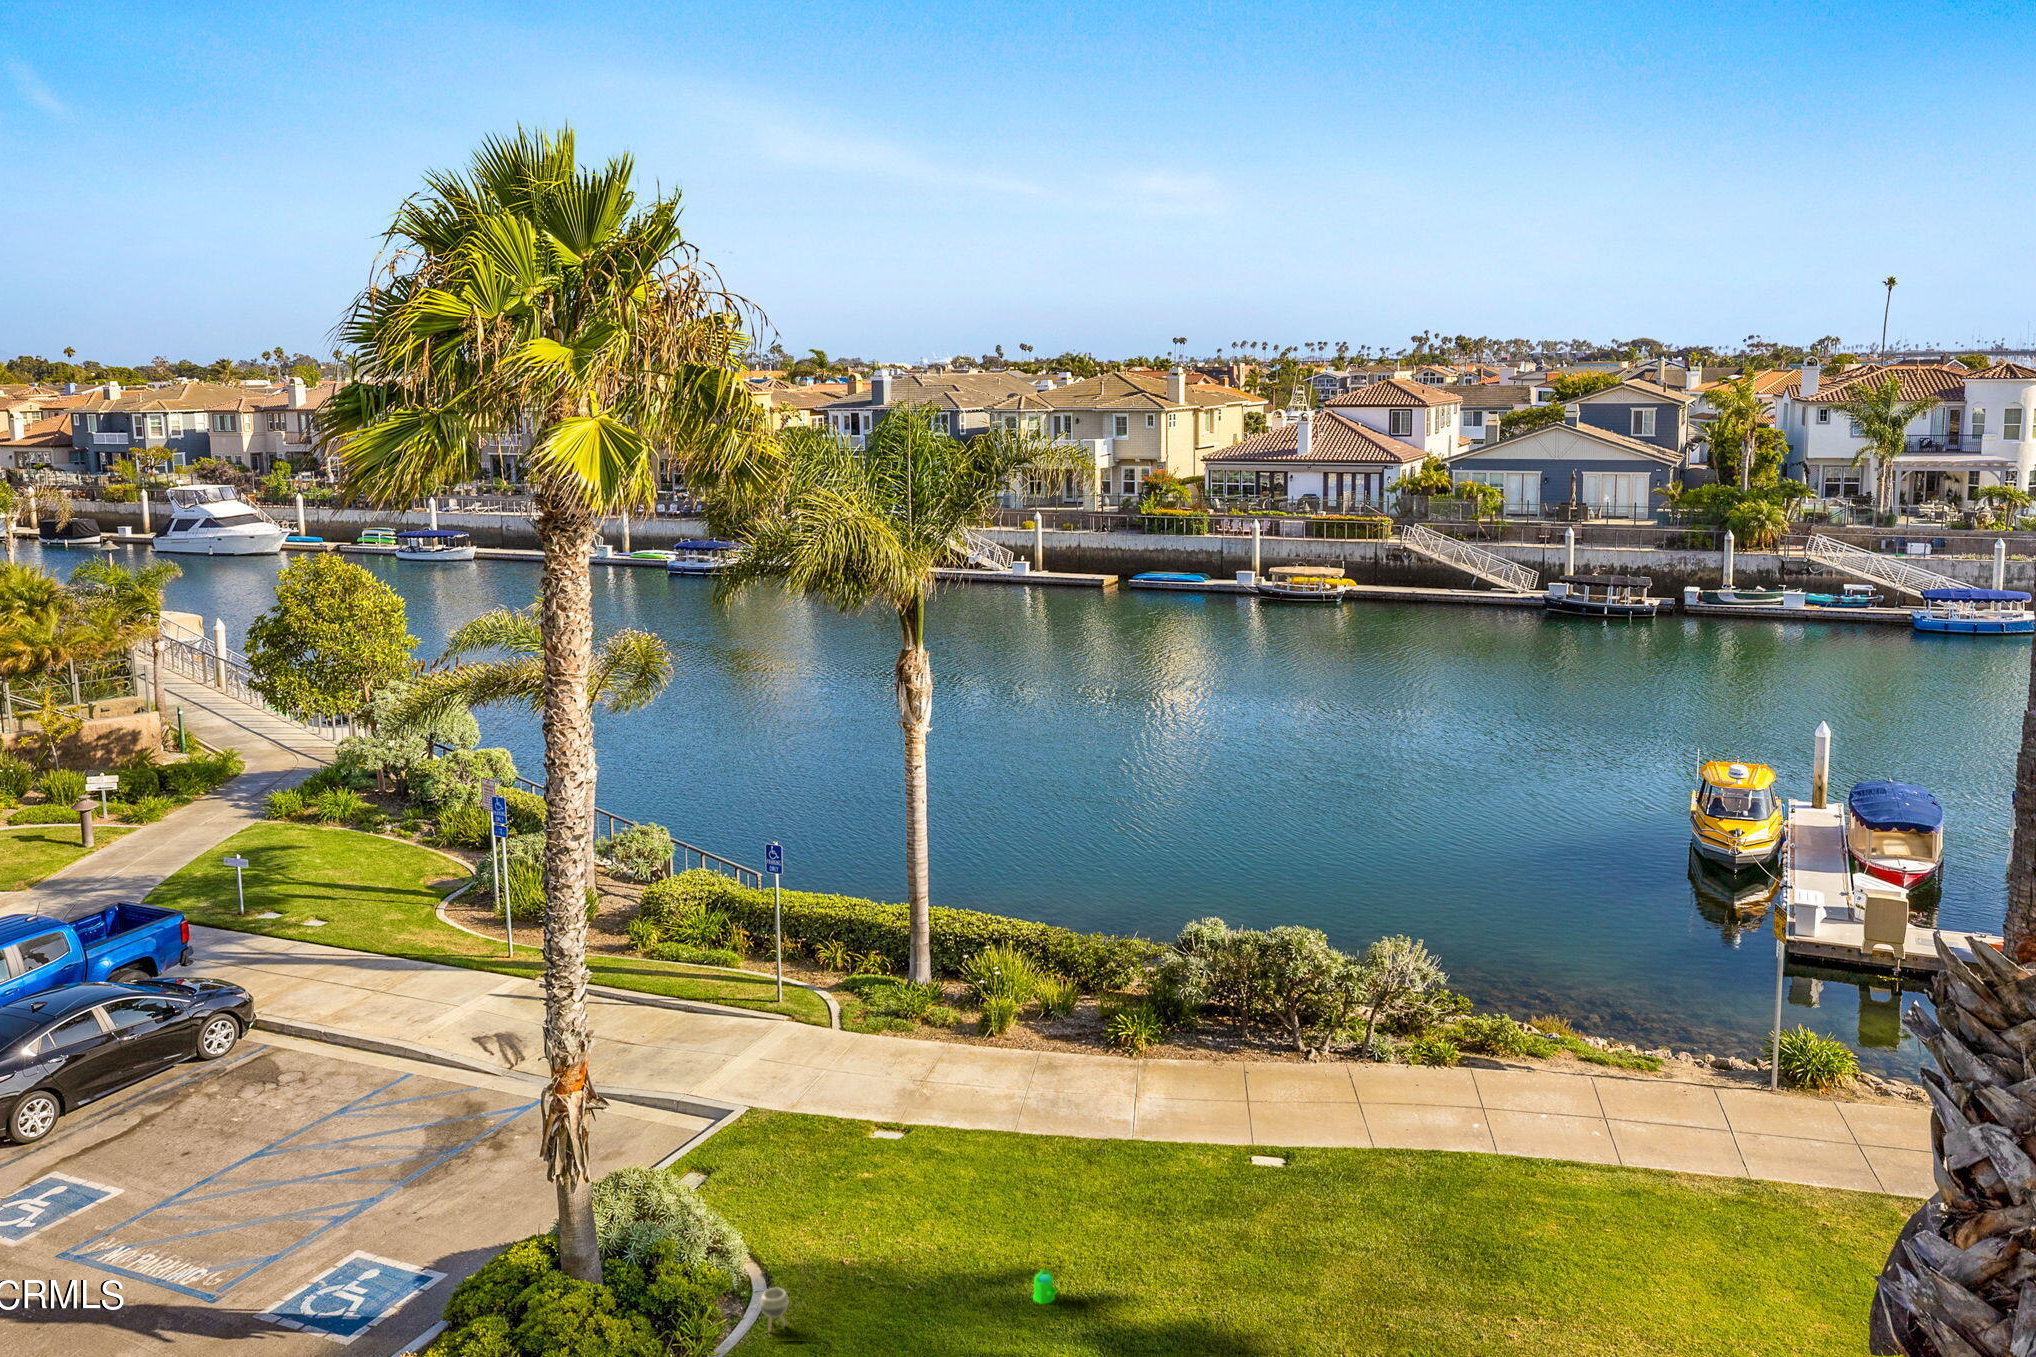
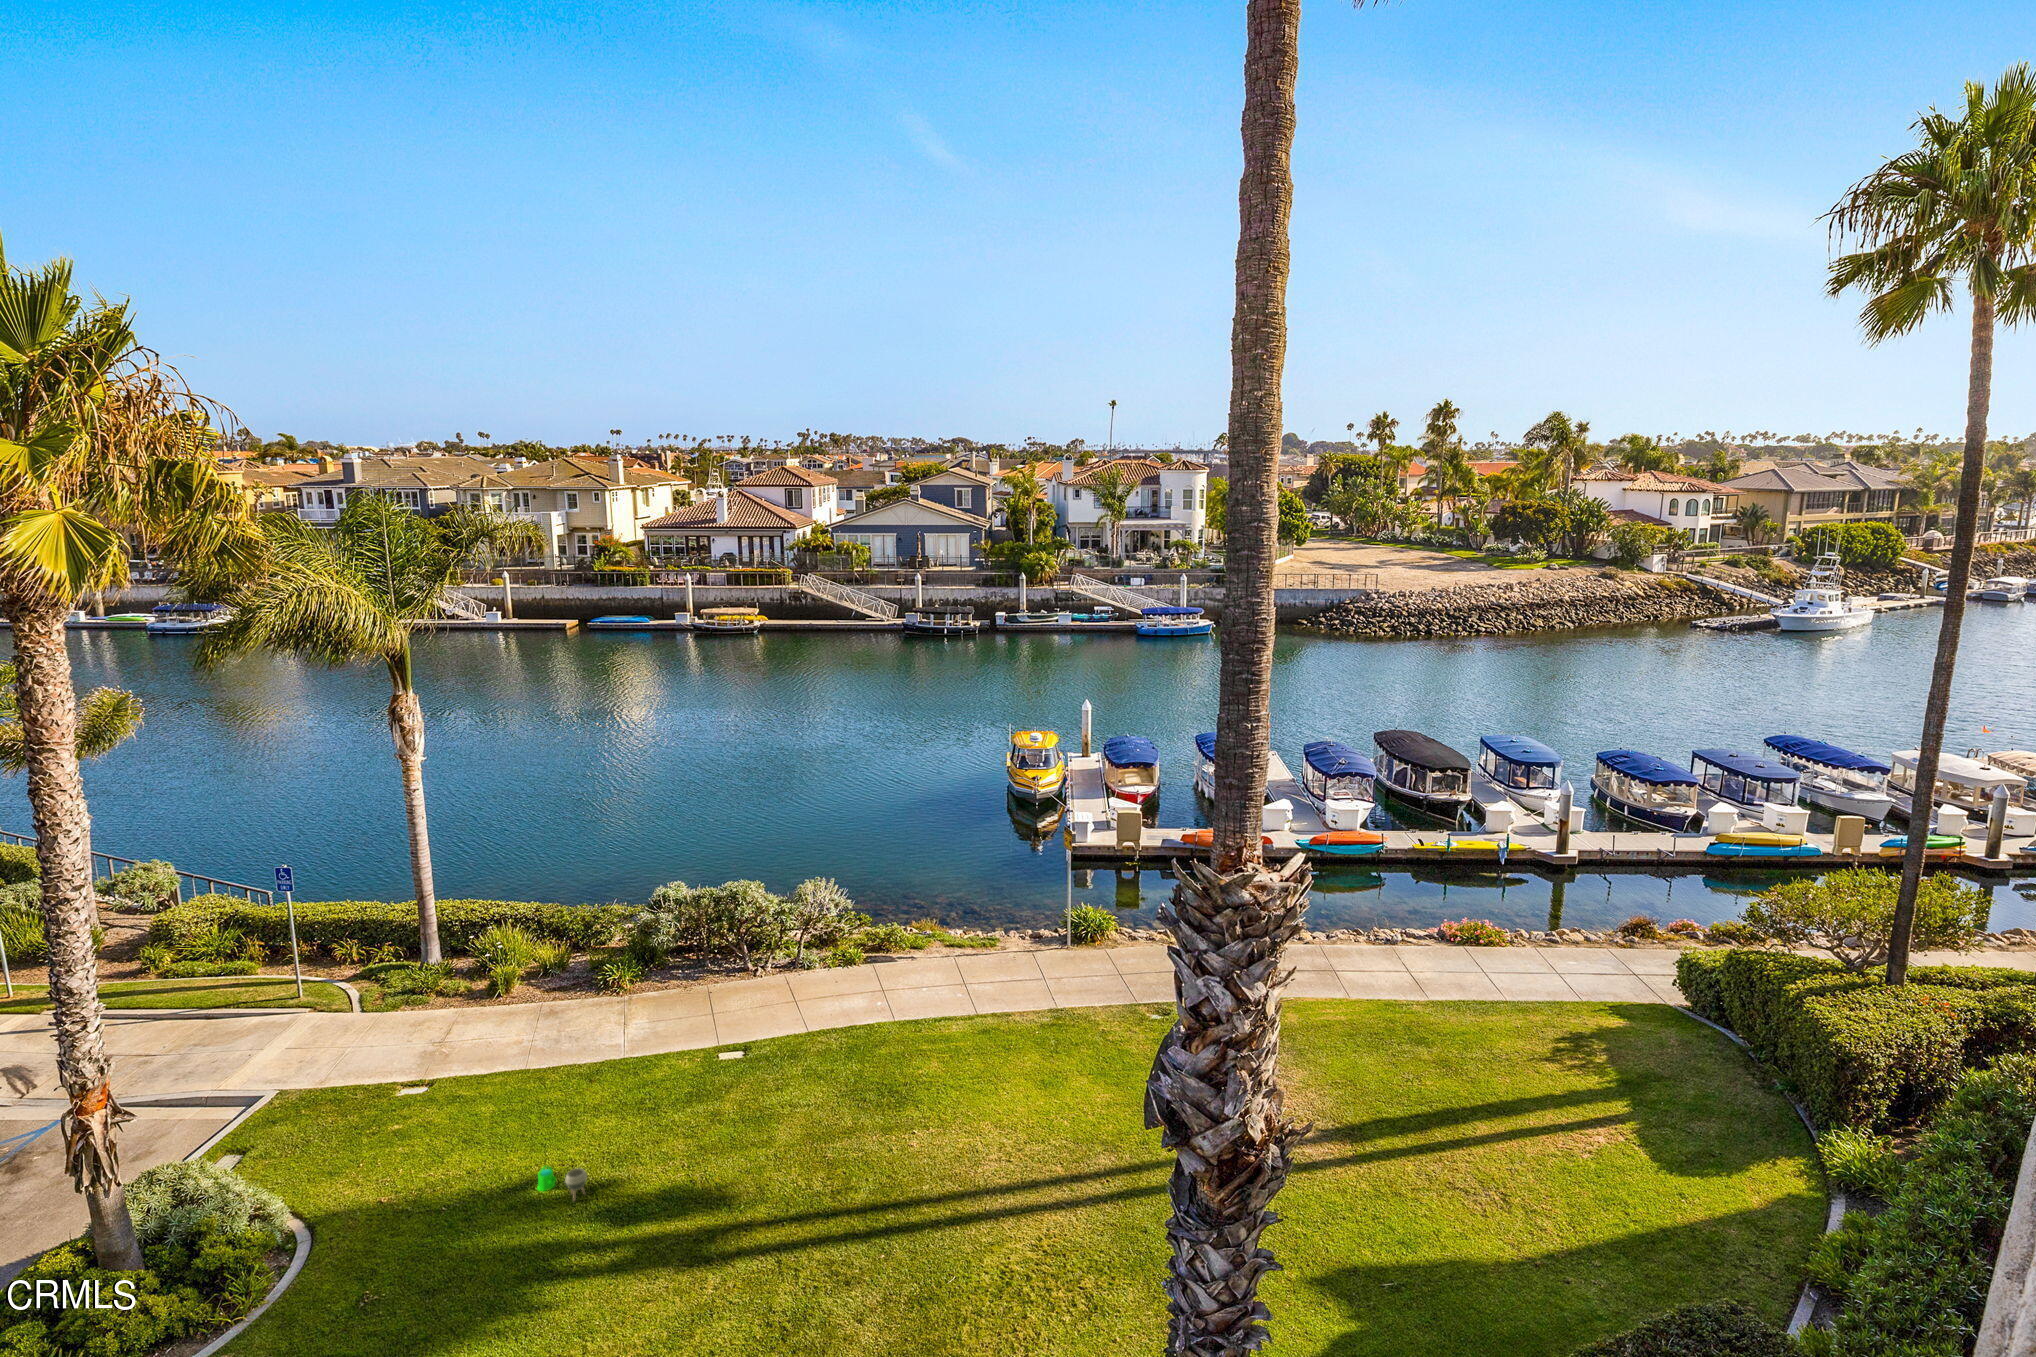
planter: present [760,1288,788,1331] -> present [565,1168,587,1200]

